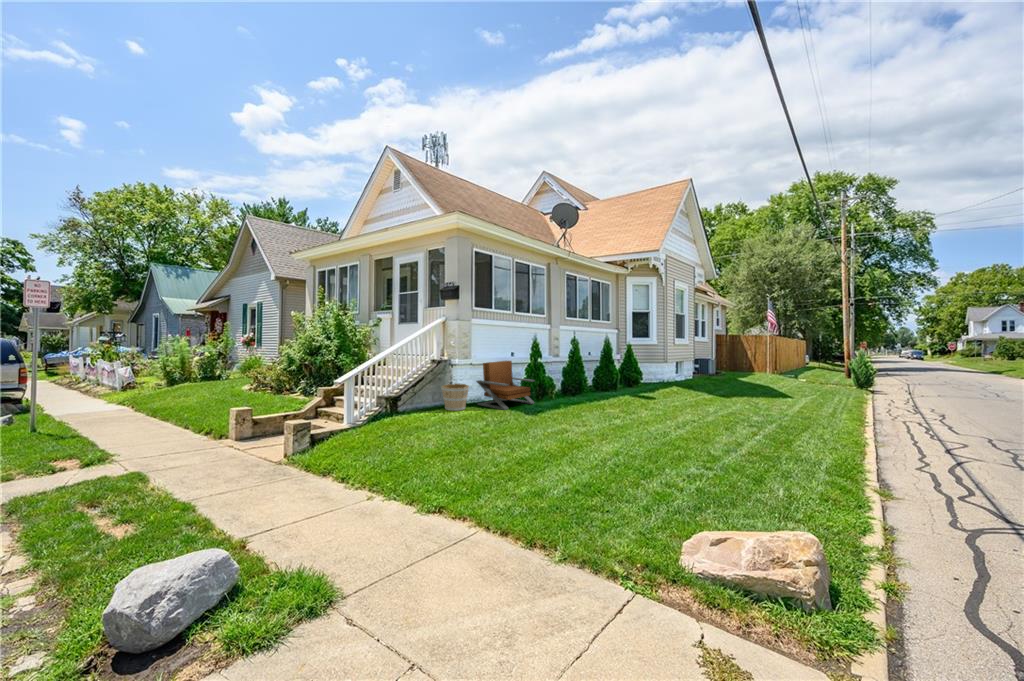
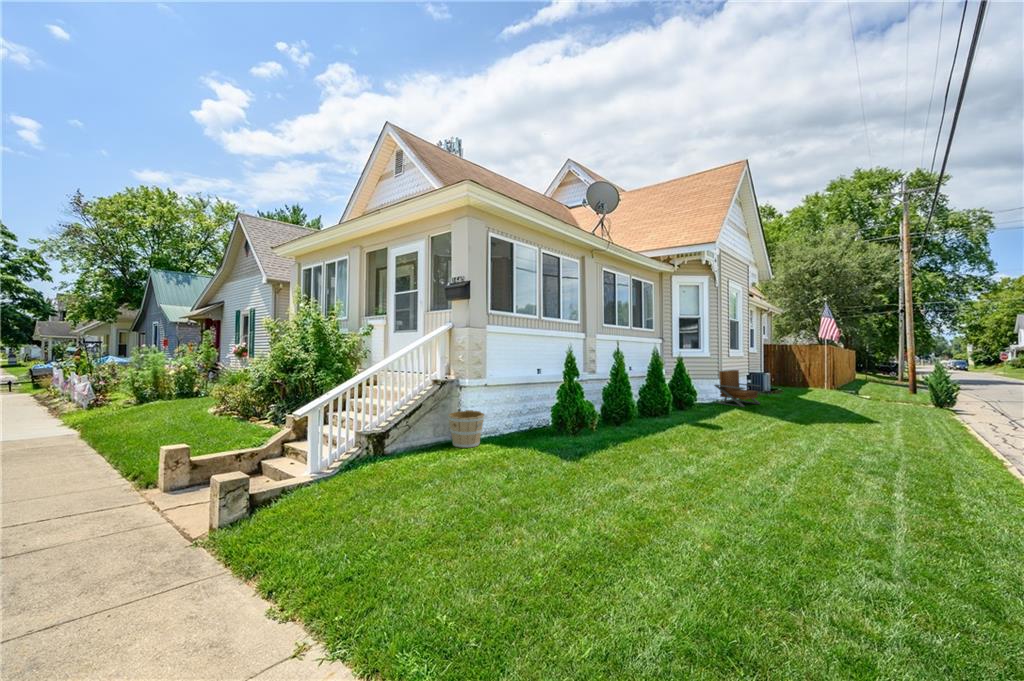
lounge chair: present [476,361,534,410] -> present [714,370,760,407]

